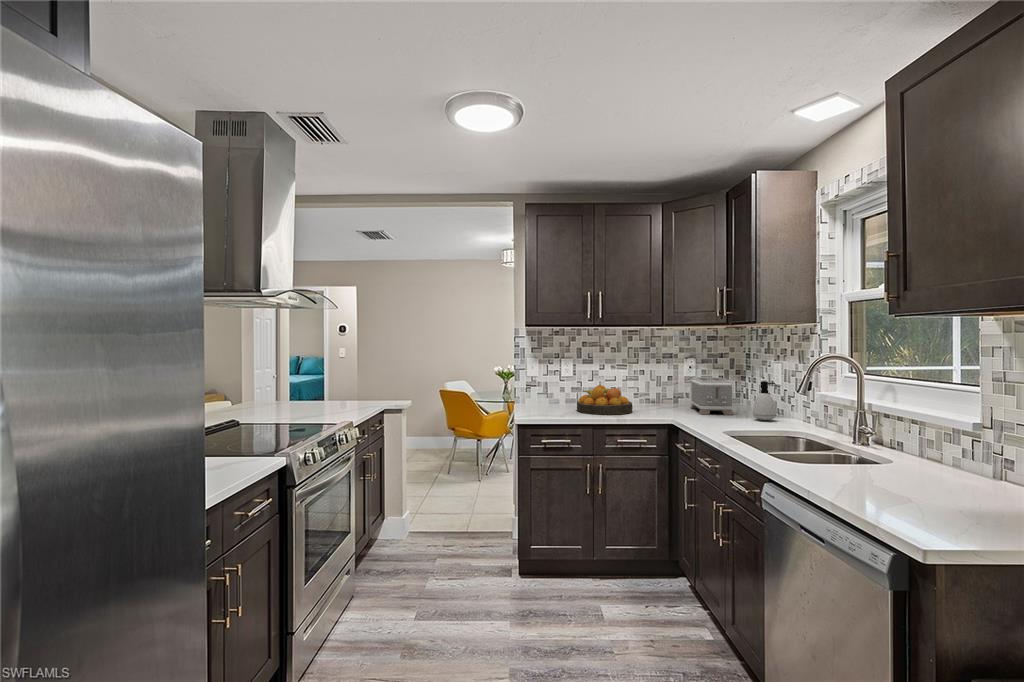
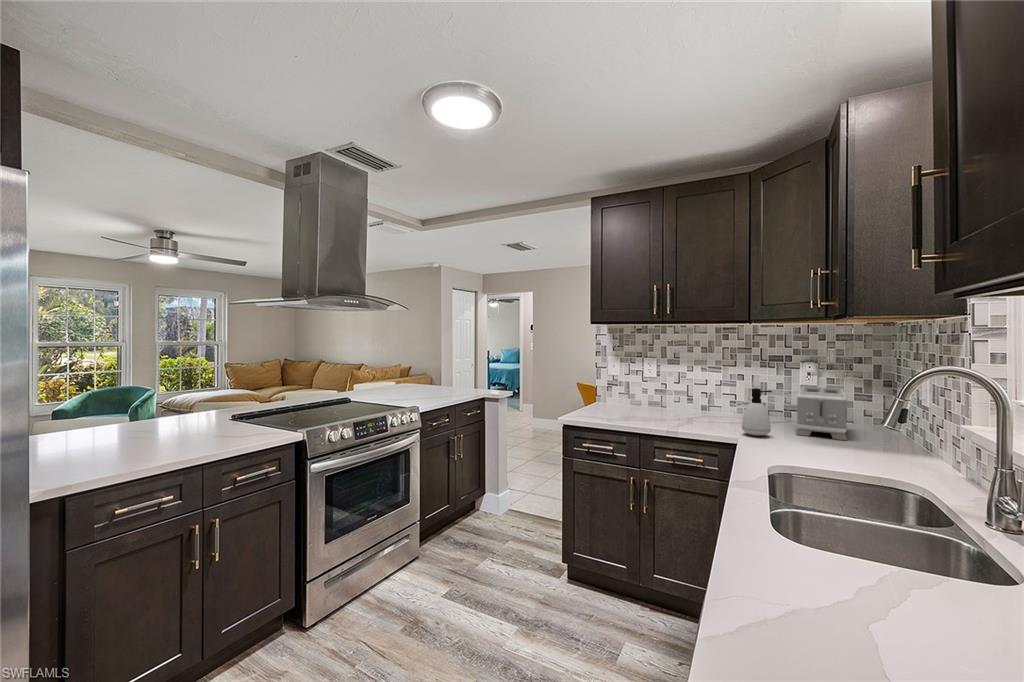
soap dispenser: present [753,381,776,420] -> present [742,388,772,436]
fruit bowl: present [577,385,633,415] -> none [642,389,709,424]

